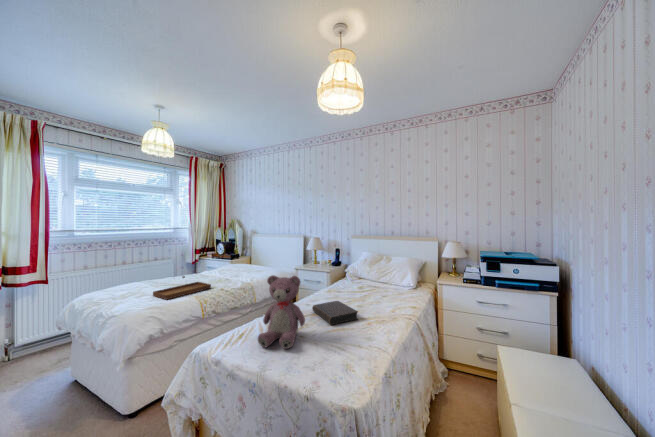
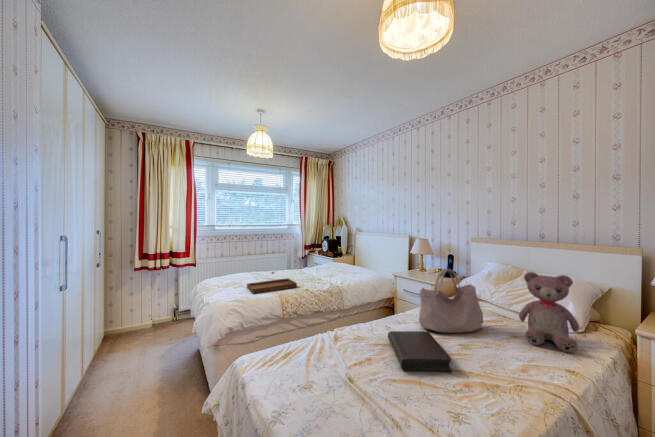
handbag: none [329,257,366,301] -> present [419,269,483,333]
teddy bear: present [258,275,305,349] -> present [519,272,579,353]

